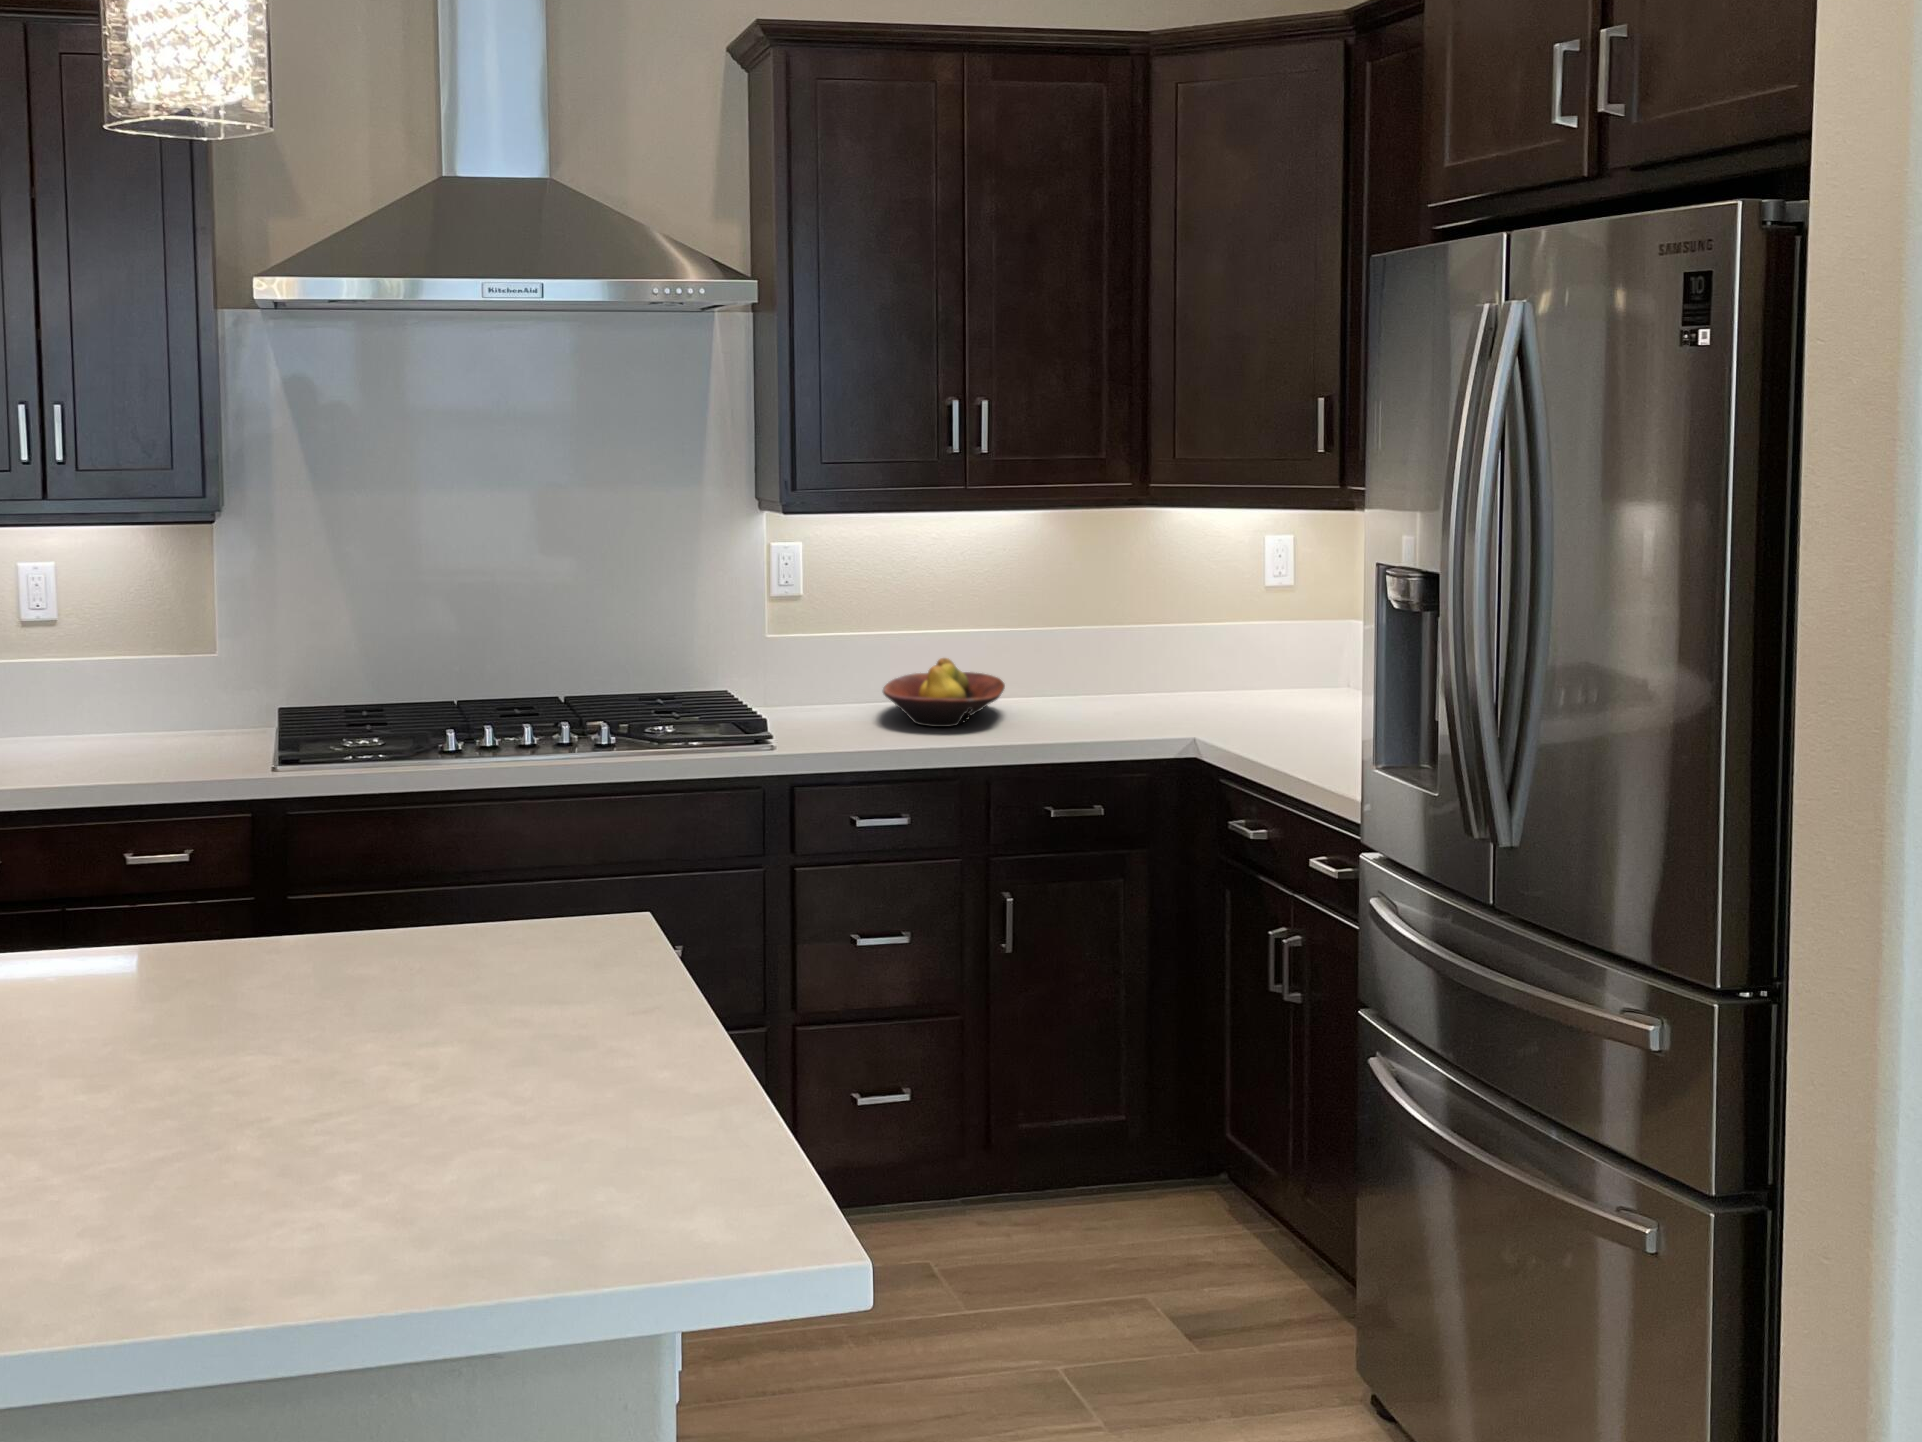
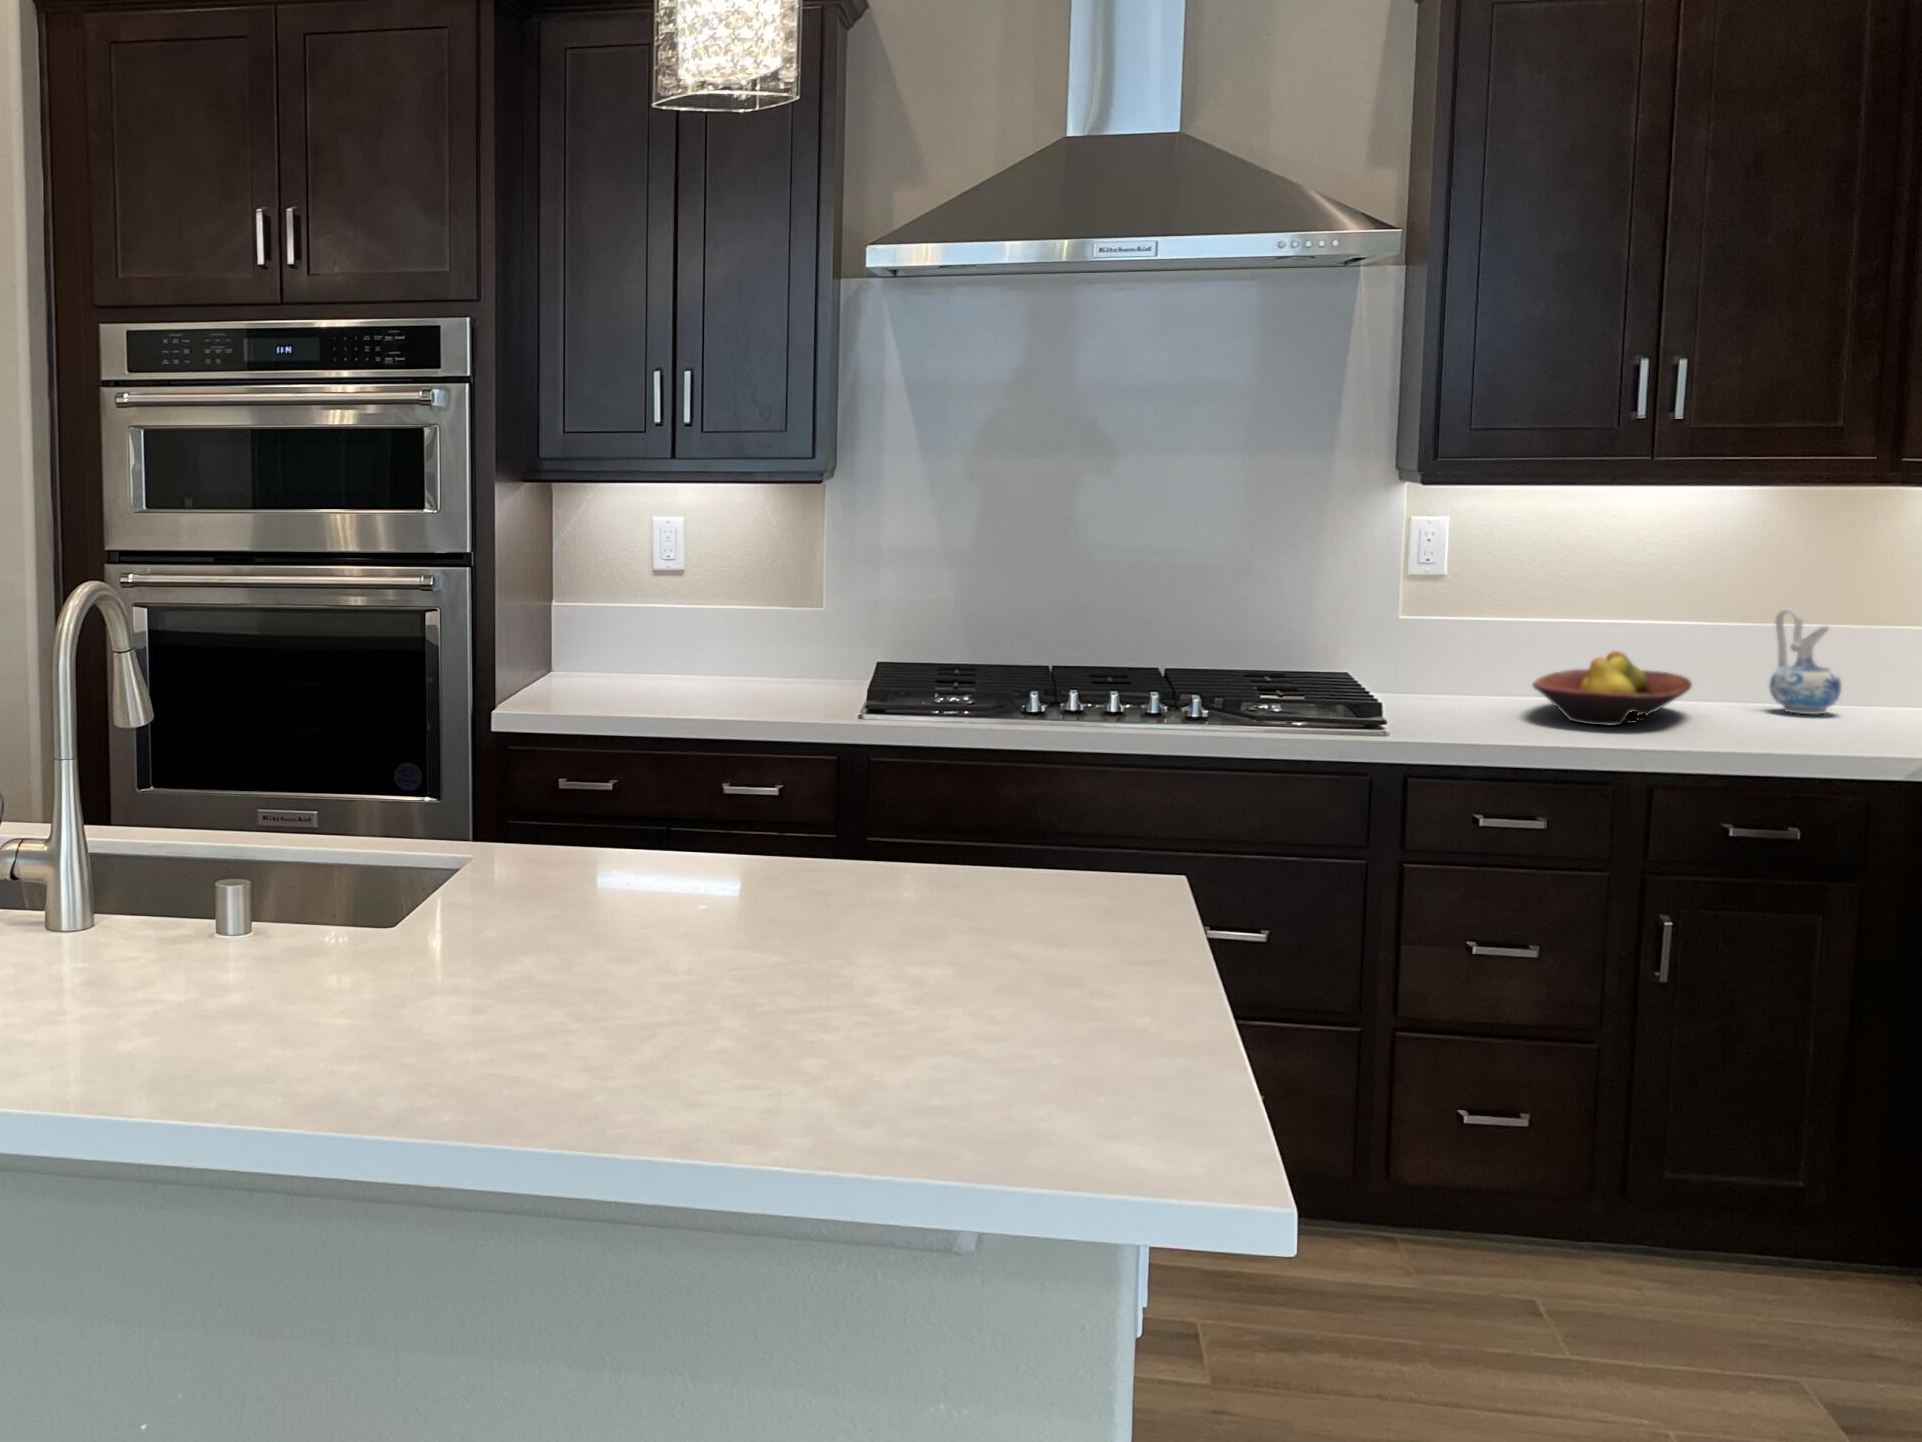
ceramic pitcher: none [1058,613,1110,703] -> present [1769,609,1841,714]

